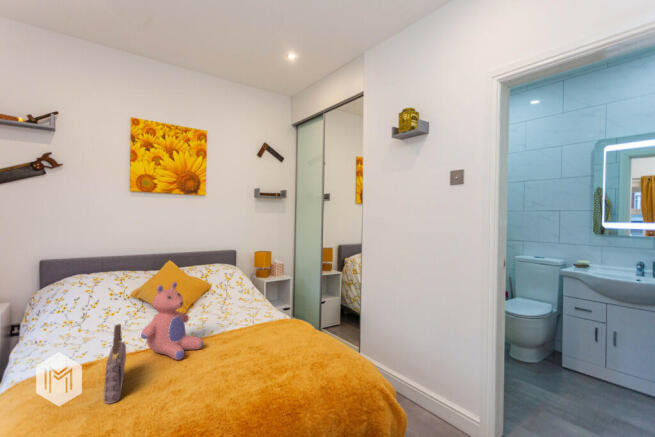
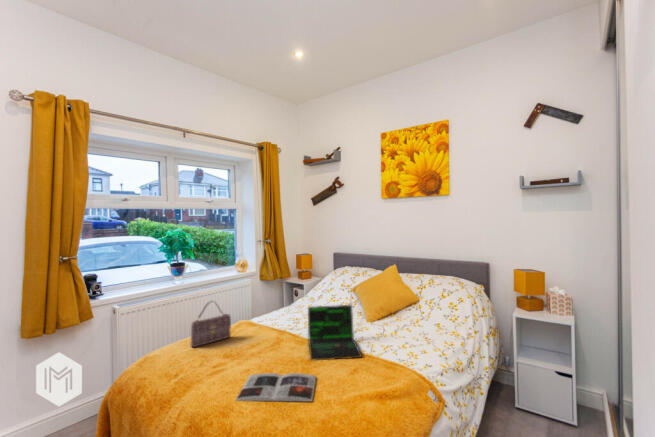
teddy bear: present [141,282,203,360] -> none [250,282,295,346]
laptop: none [204,290,265,339] -> present [308,305,364,360]
magazine: none [255,337,316,367] -> present [236,373,316,402]

